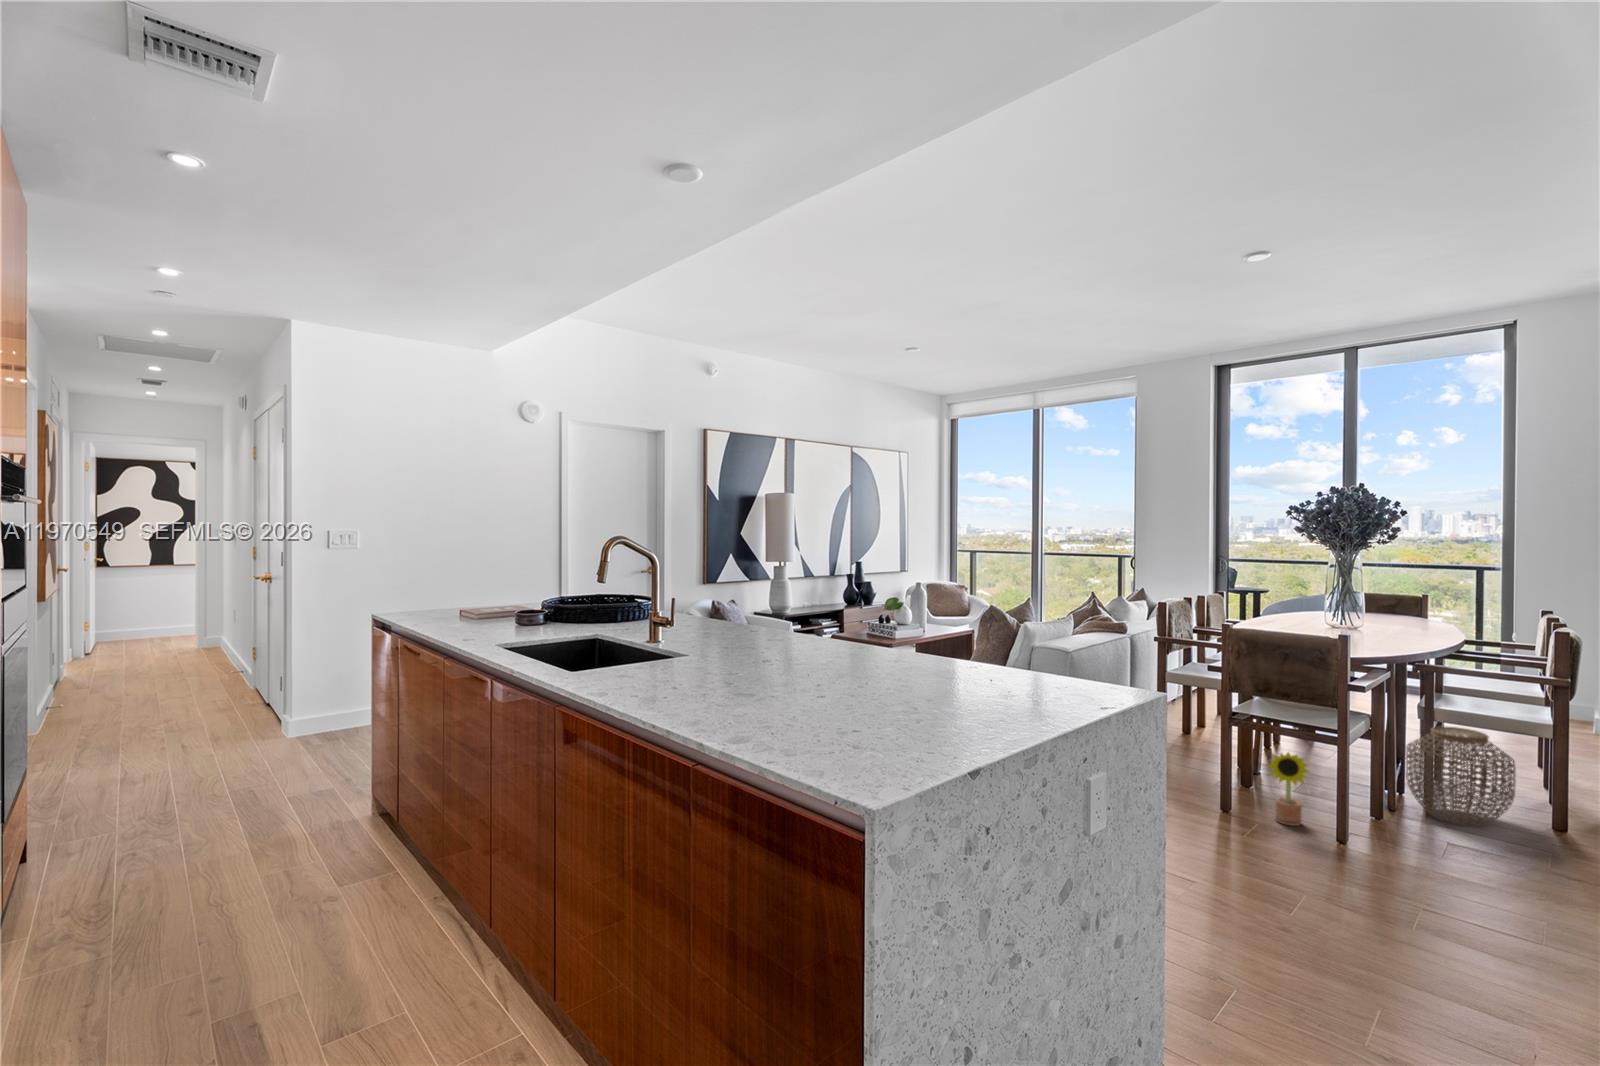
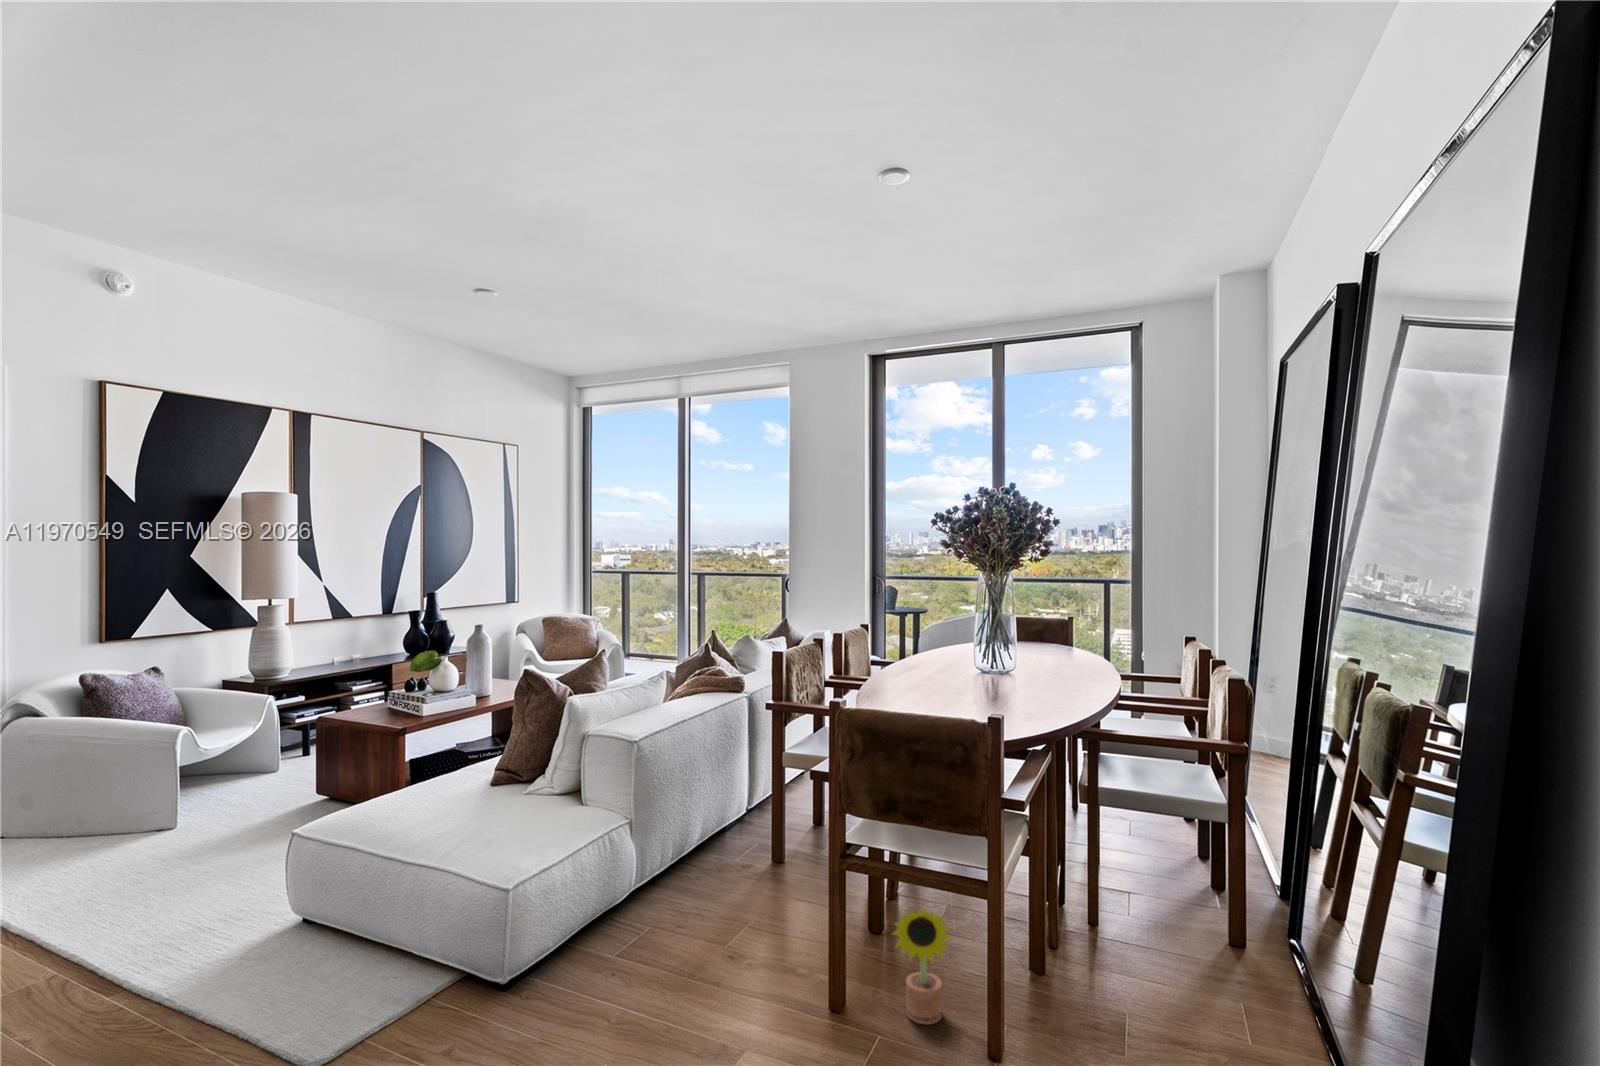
woven basket: present [1406,726,1516,826] -> none [1074,819,1203,970]

